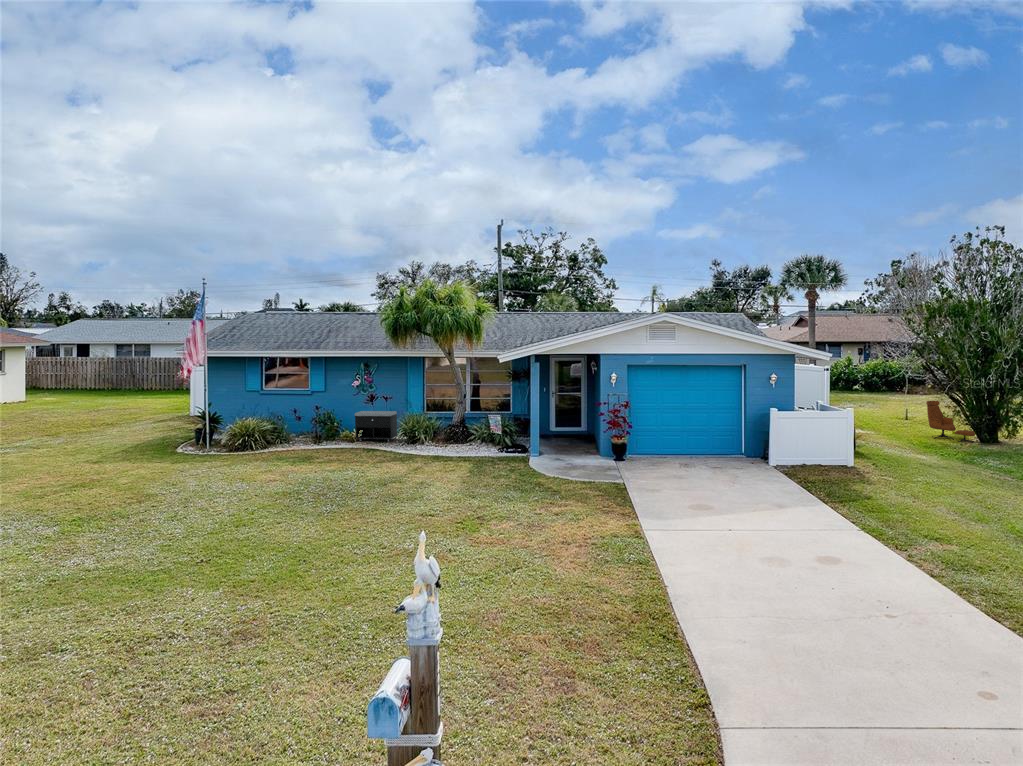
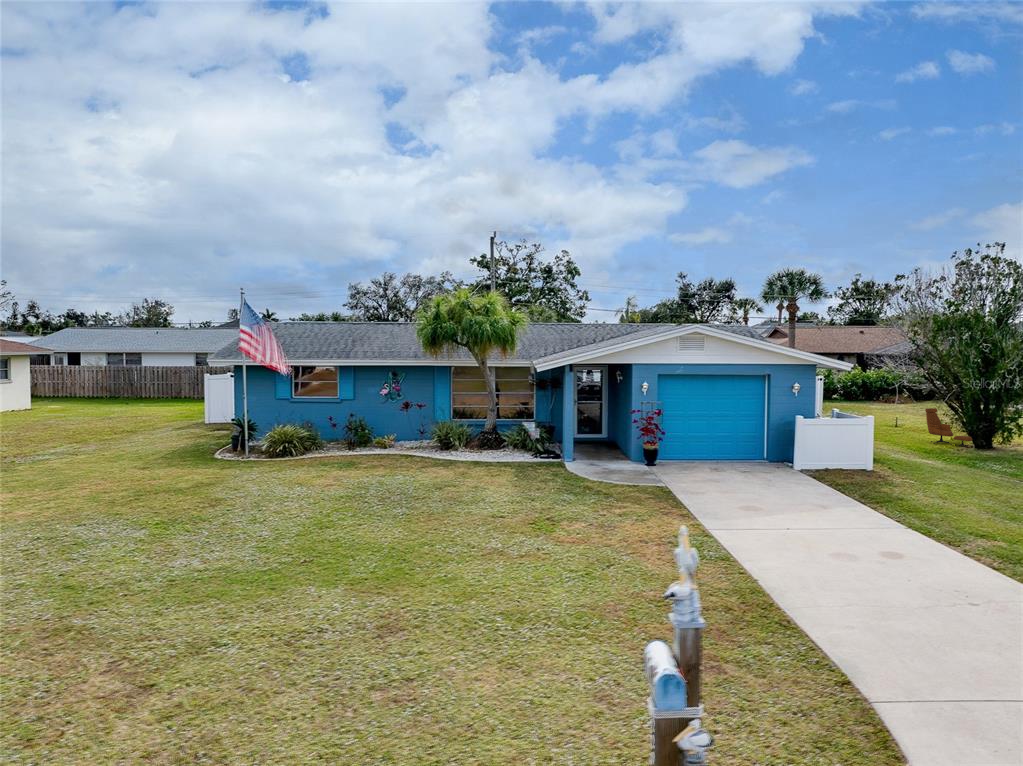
storage bench: present [355,411,397,441] -> none [386,418,426,448]

